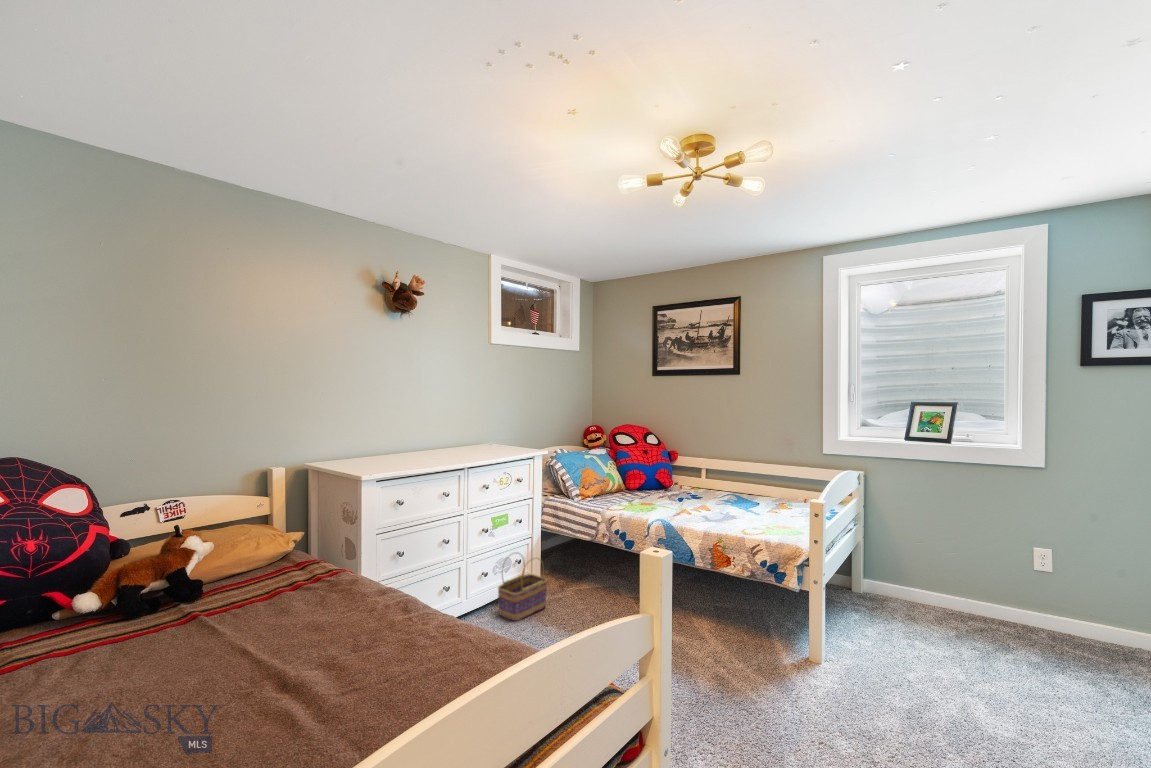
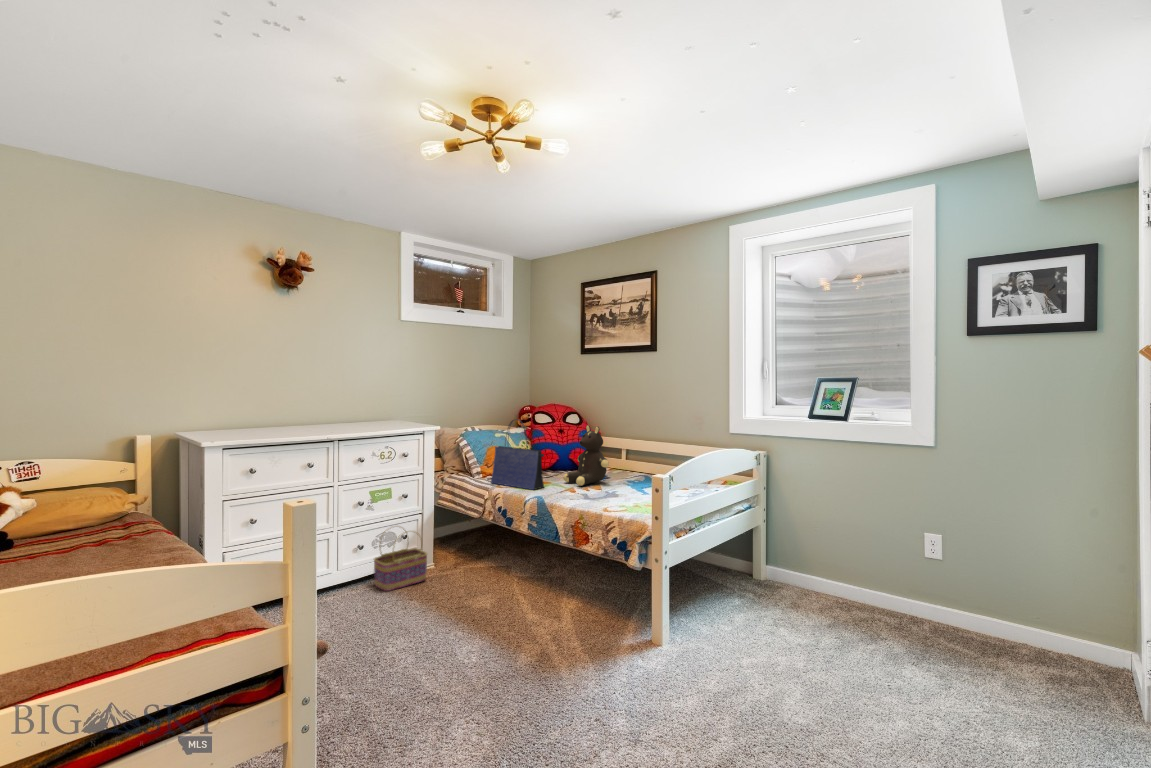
tote bag: none [595,442,655,512] -> present [491,419,544,490]
teddy bear: none [665,446,711,506] -> present [564,425,609,486]

